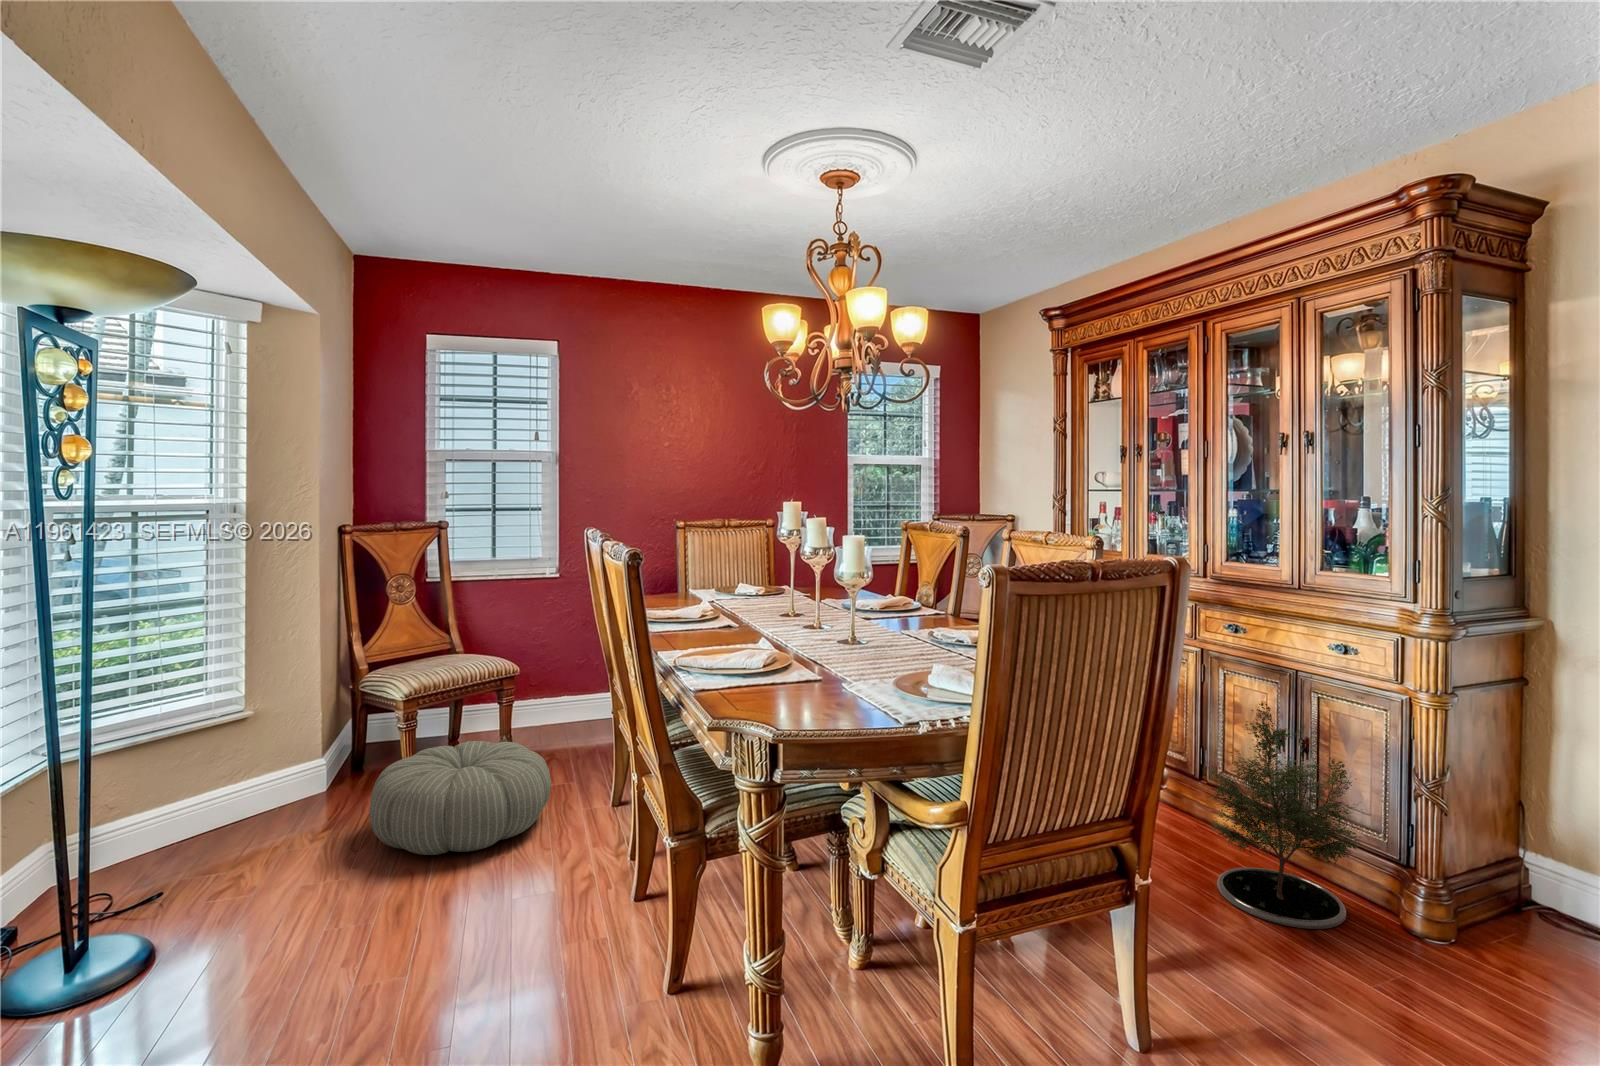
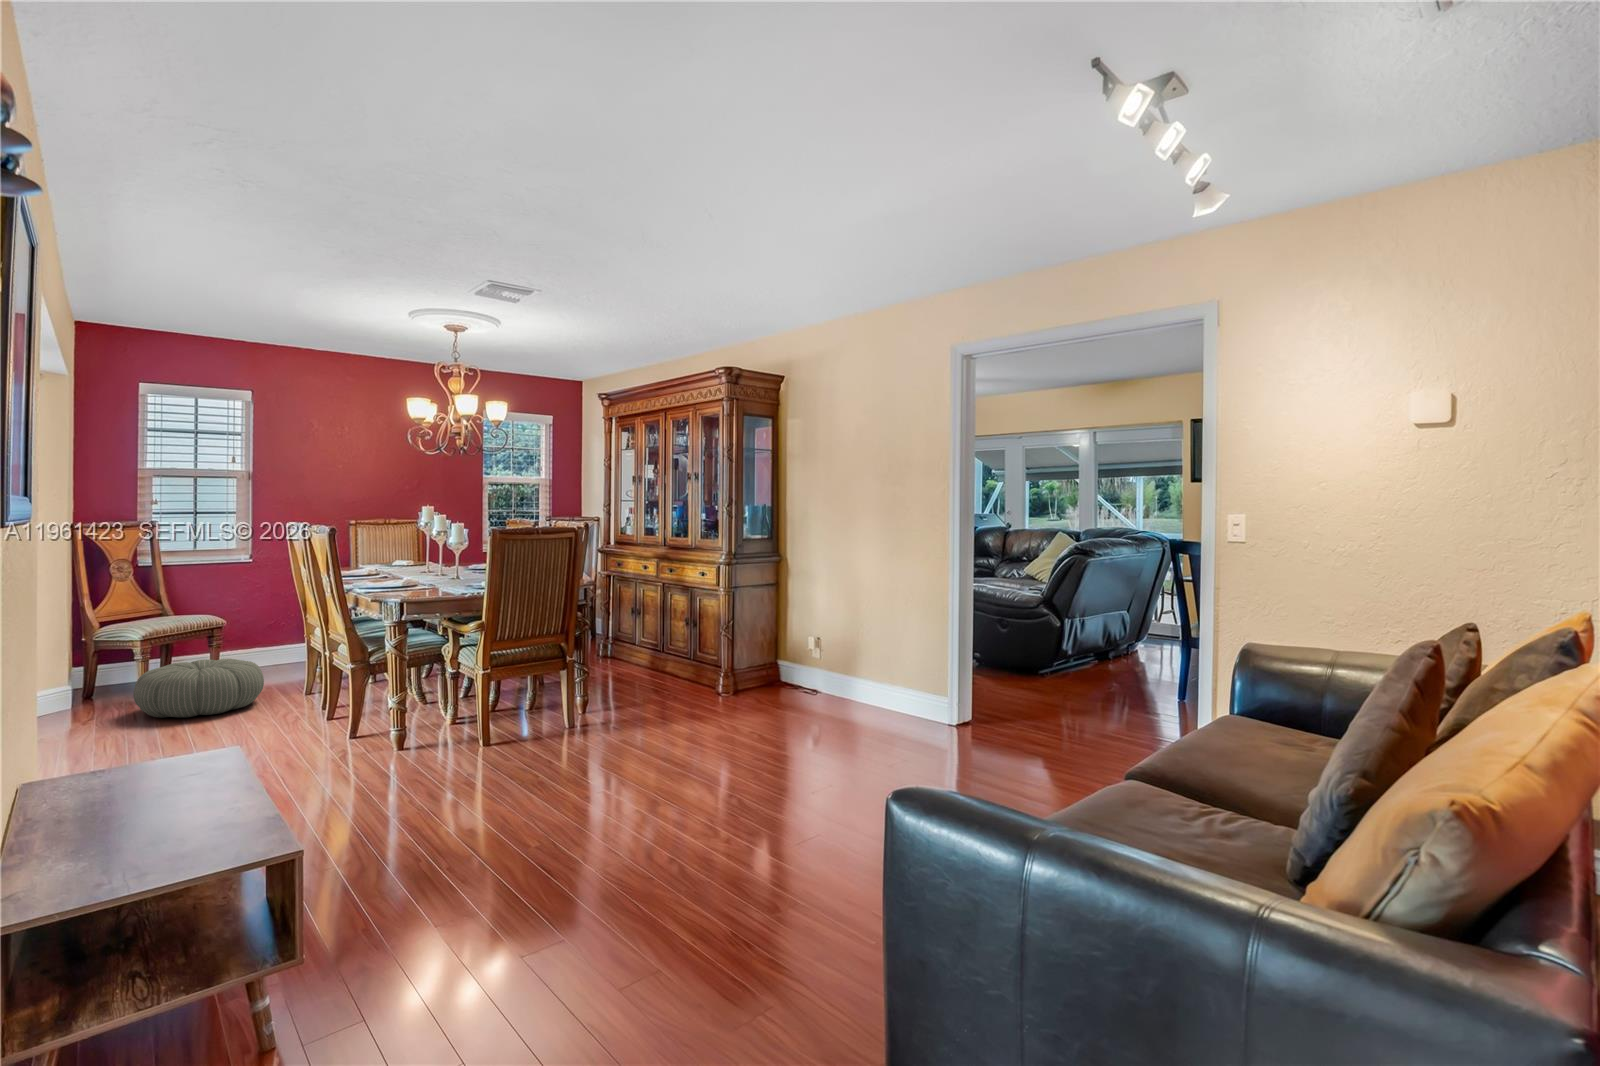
potted tree: present [1205,702,1362,929] -> none [637,599,703,697]

